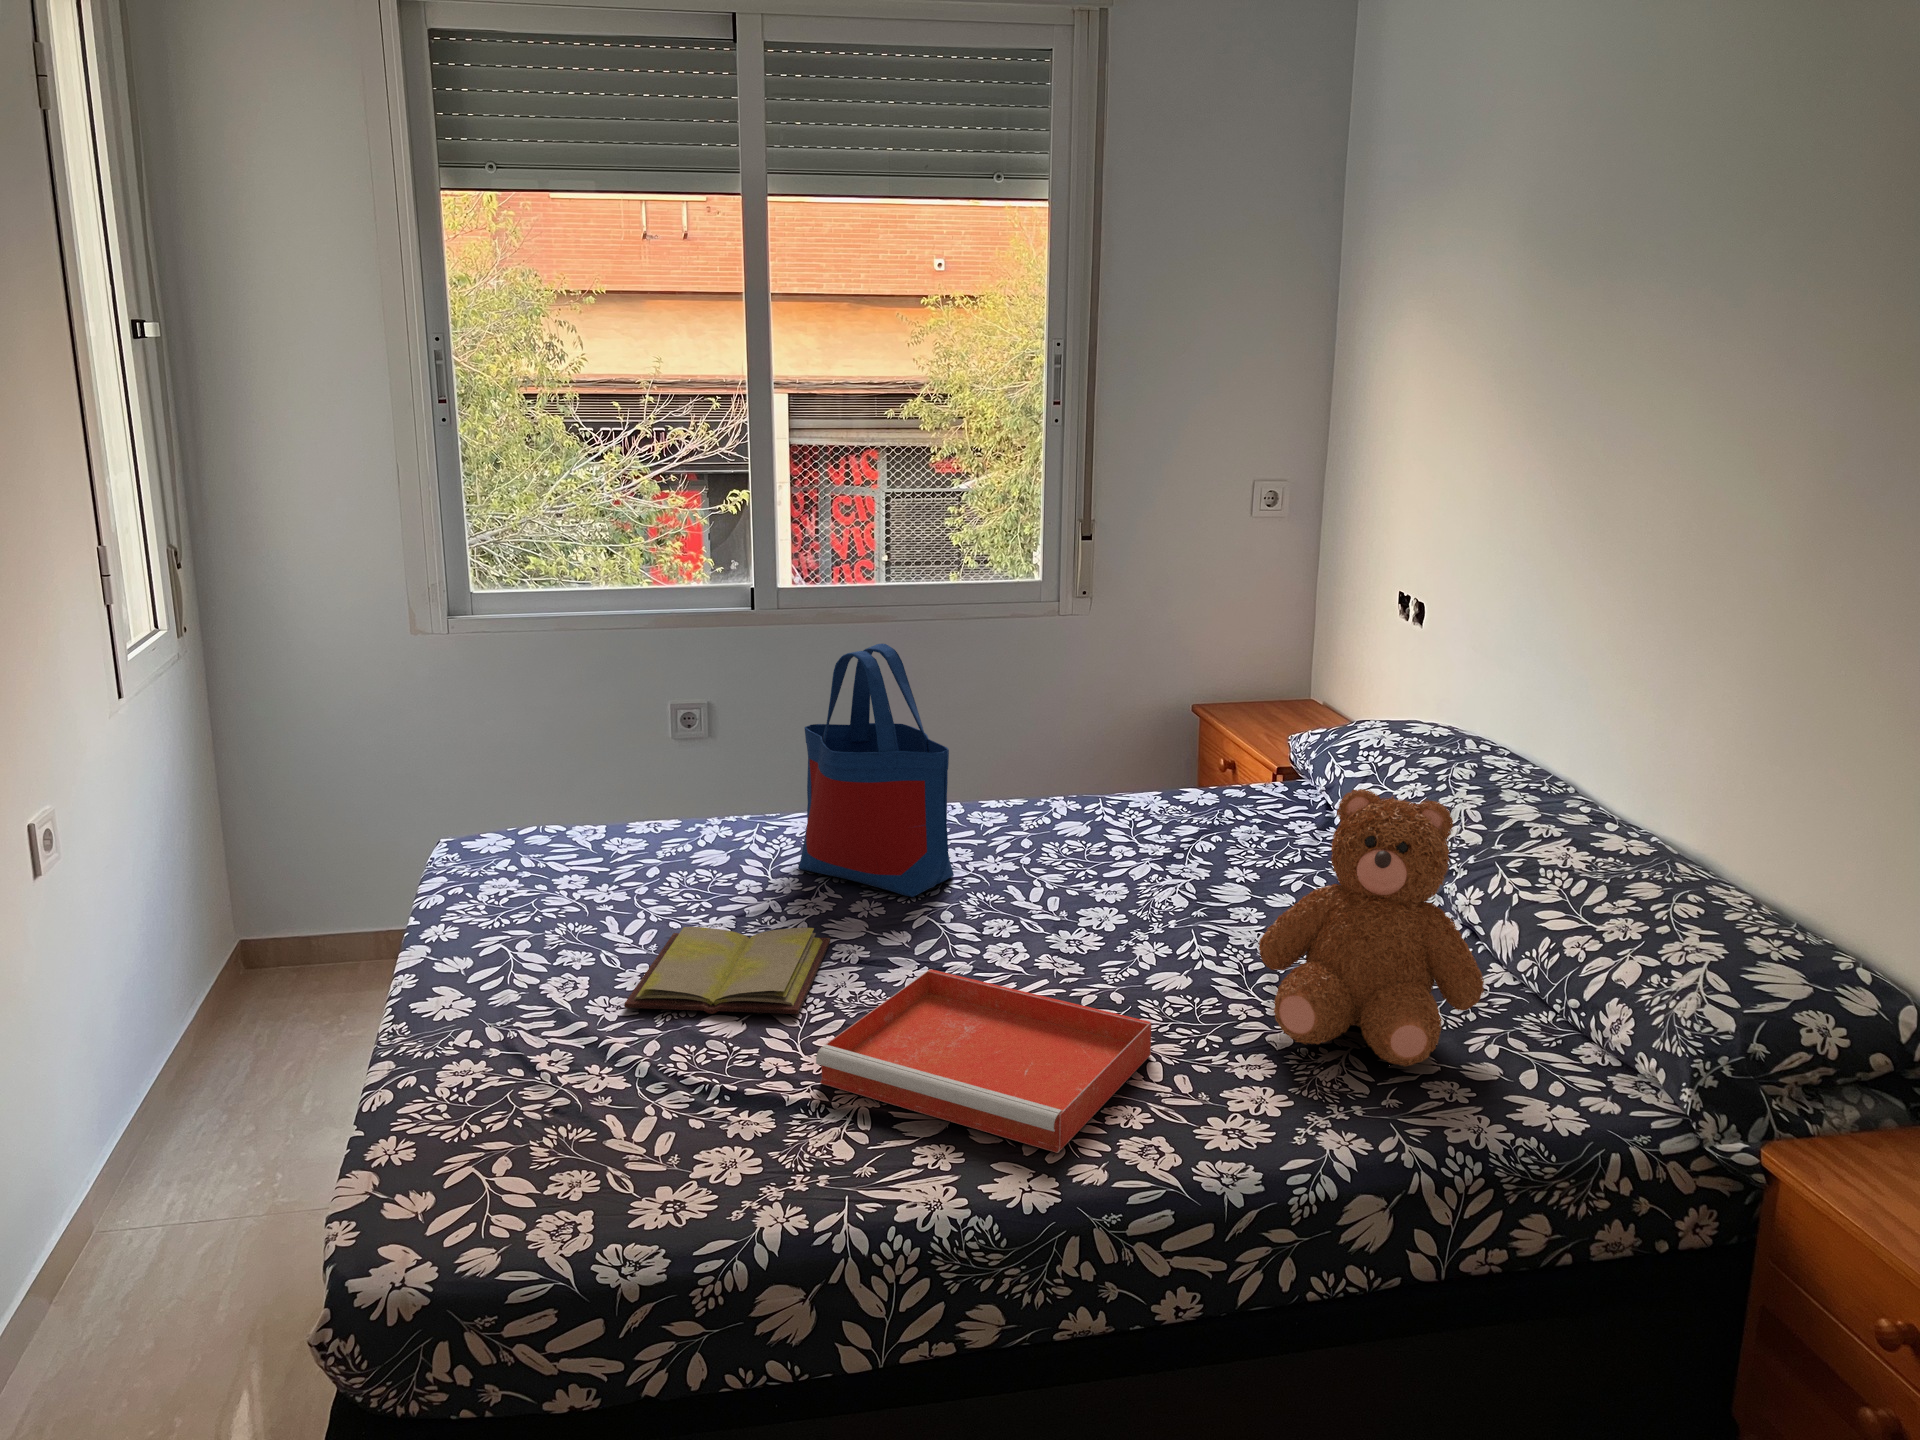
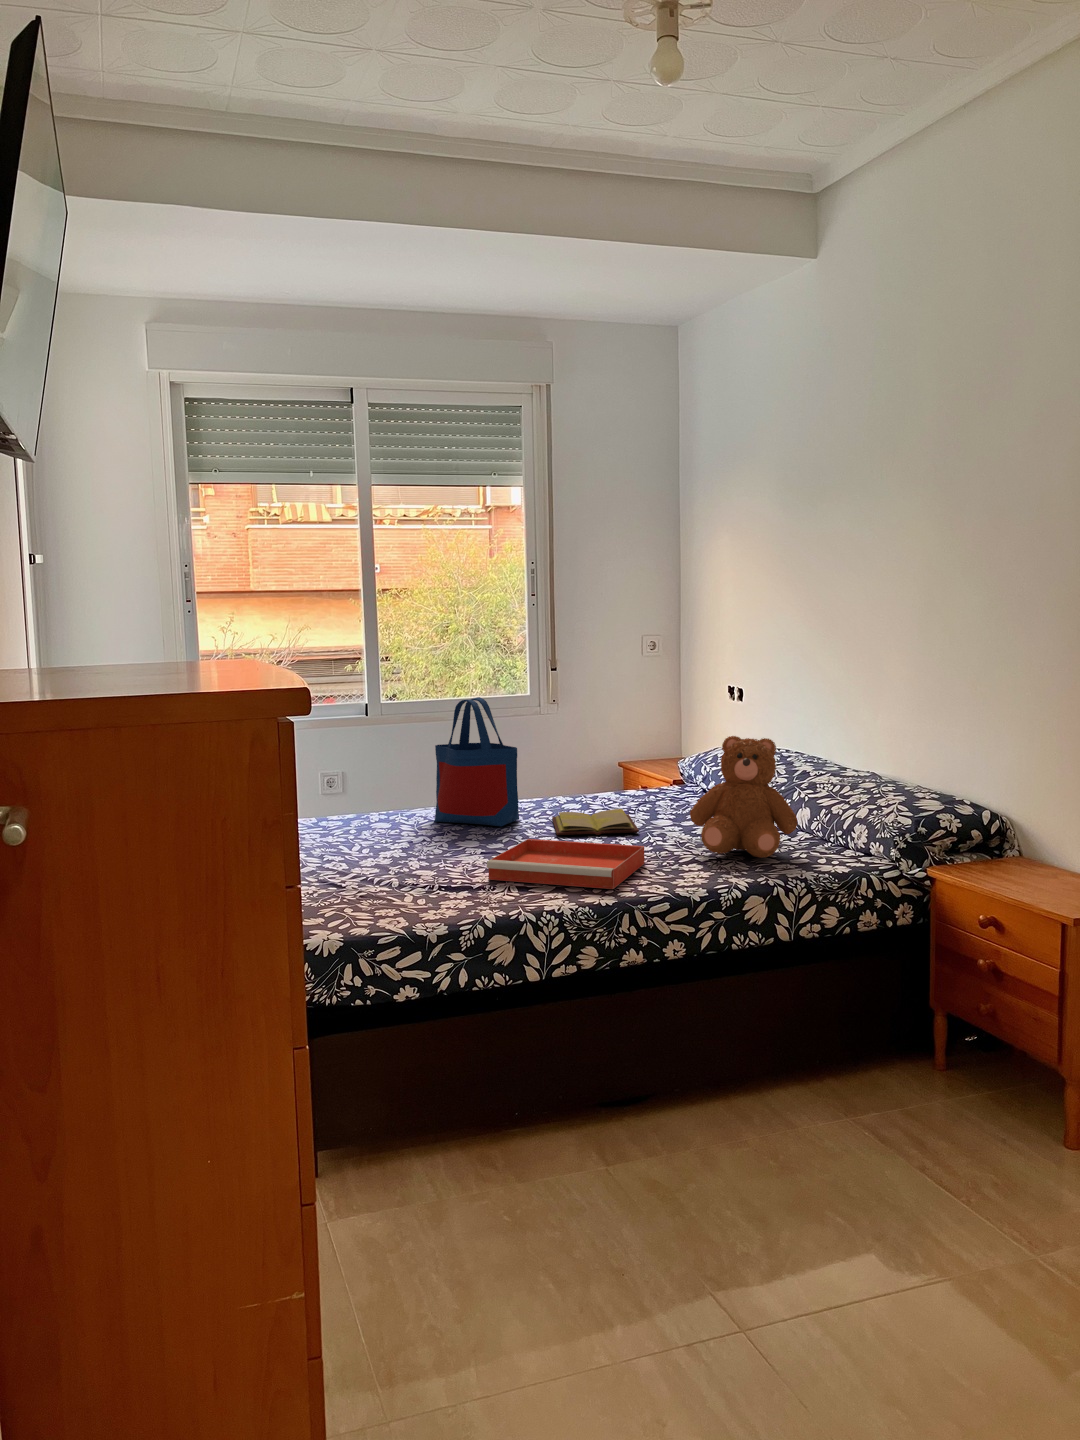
diary: present [624,927,830,1014] -> present [552,809,639,835]

